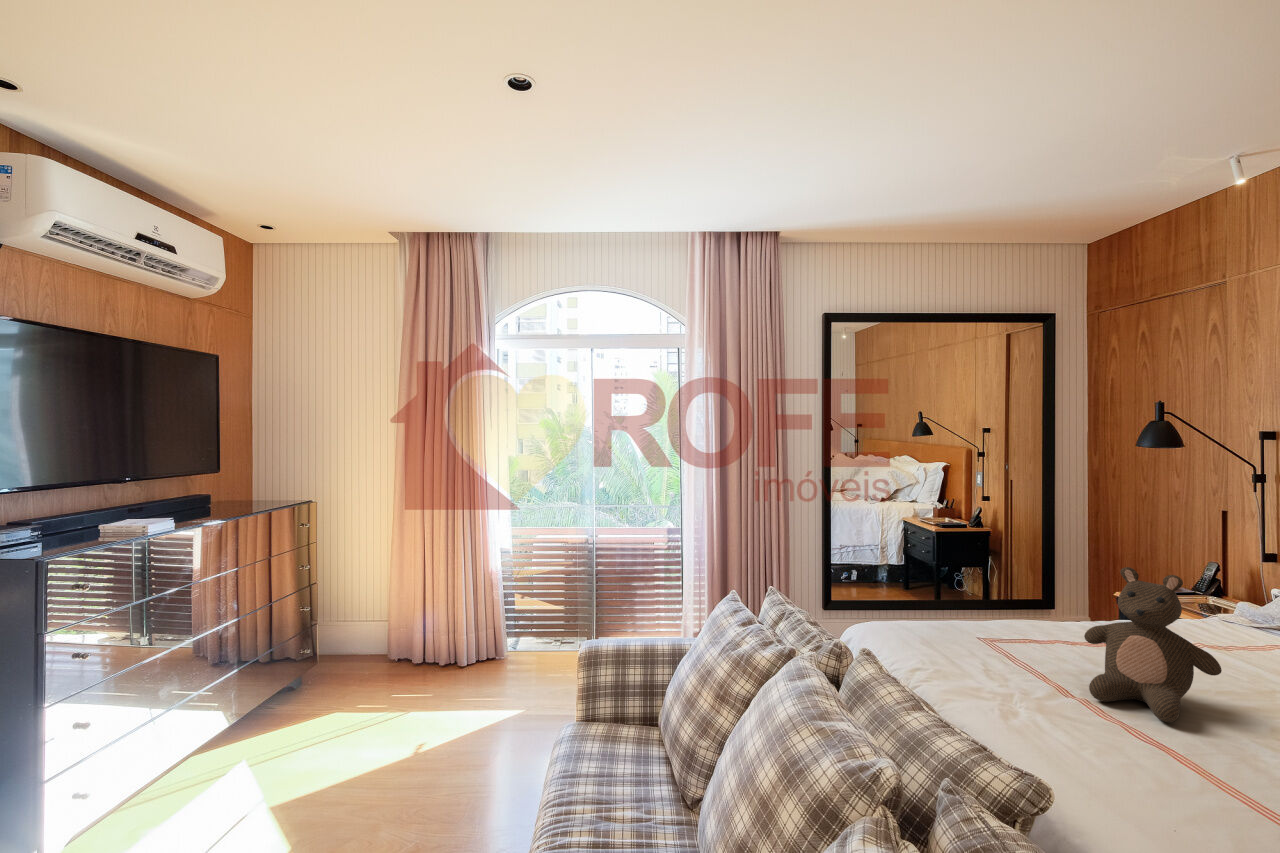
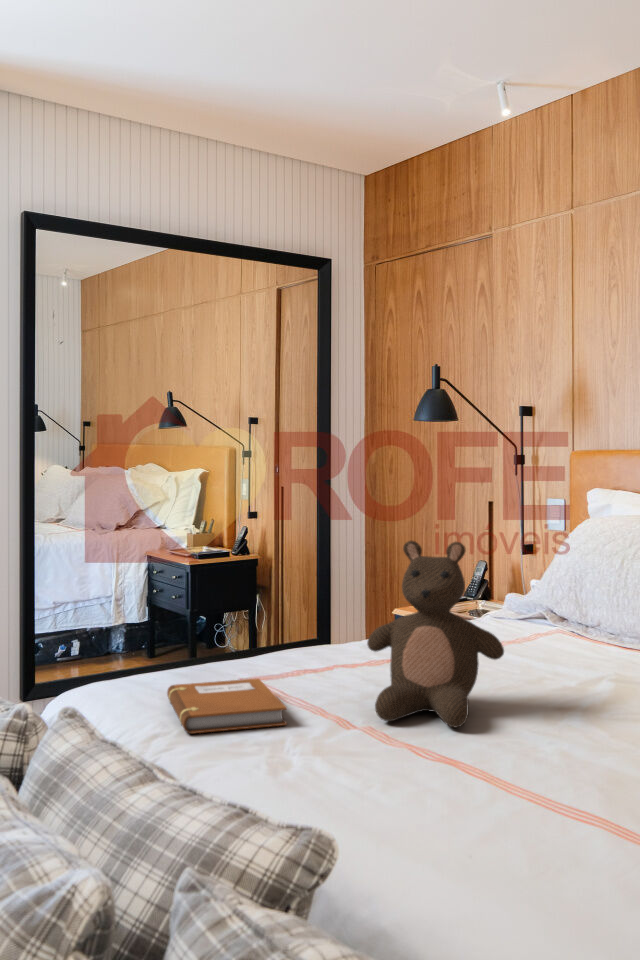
notebook: none [923,634,1014,683] -> present [167,679,287,734]

